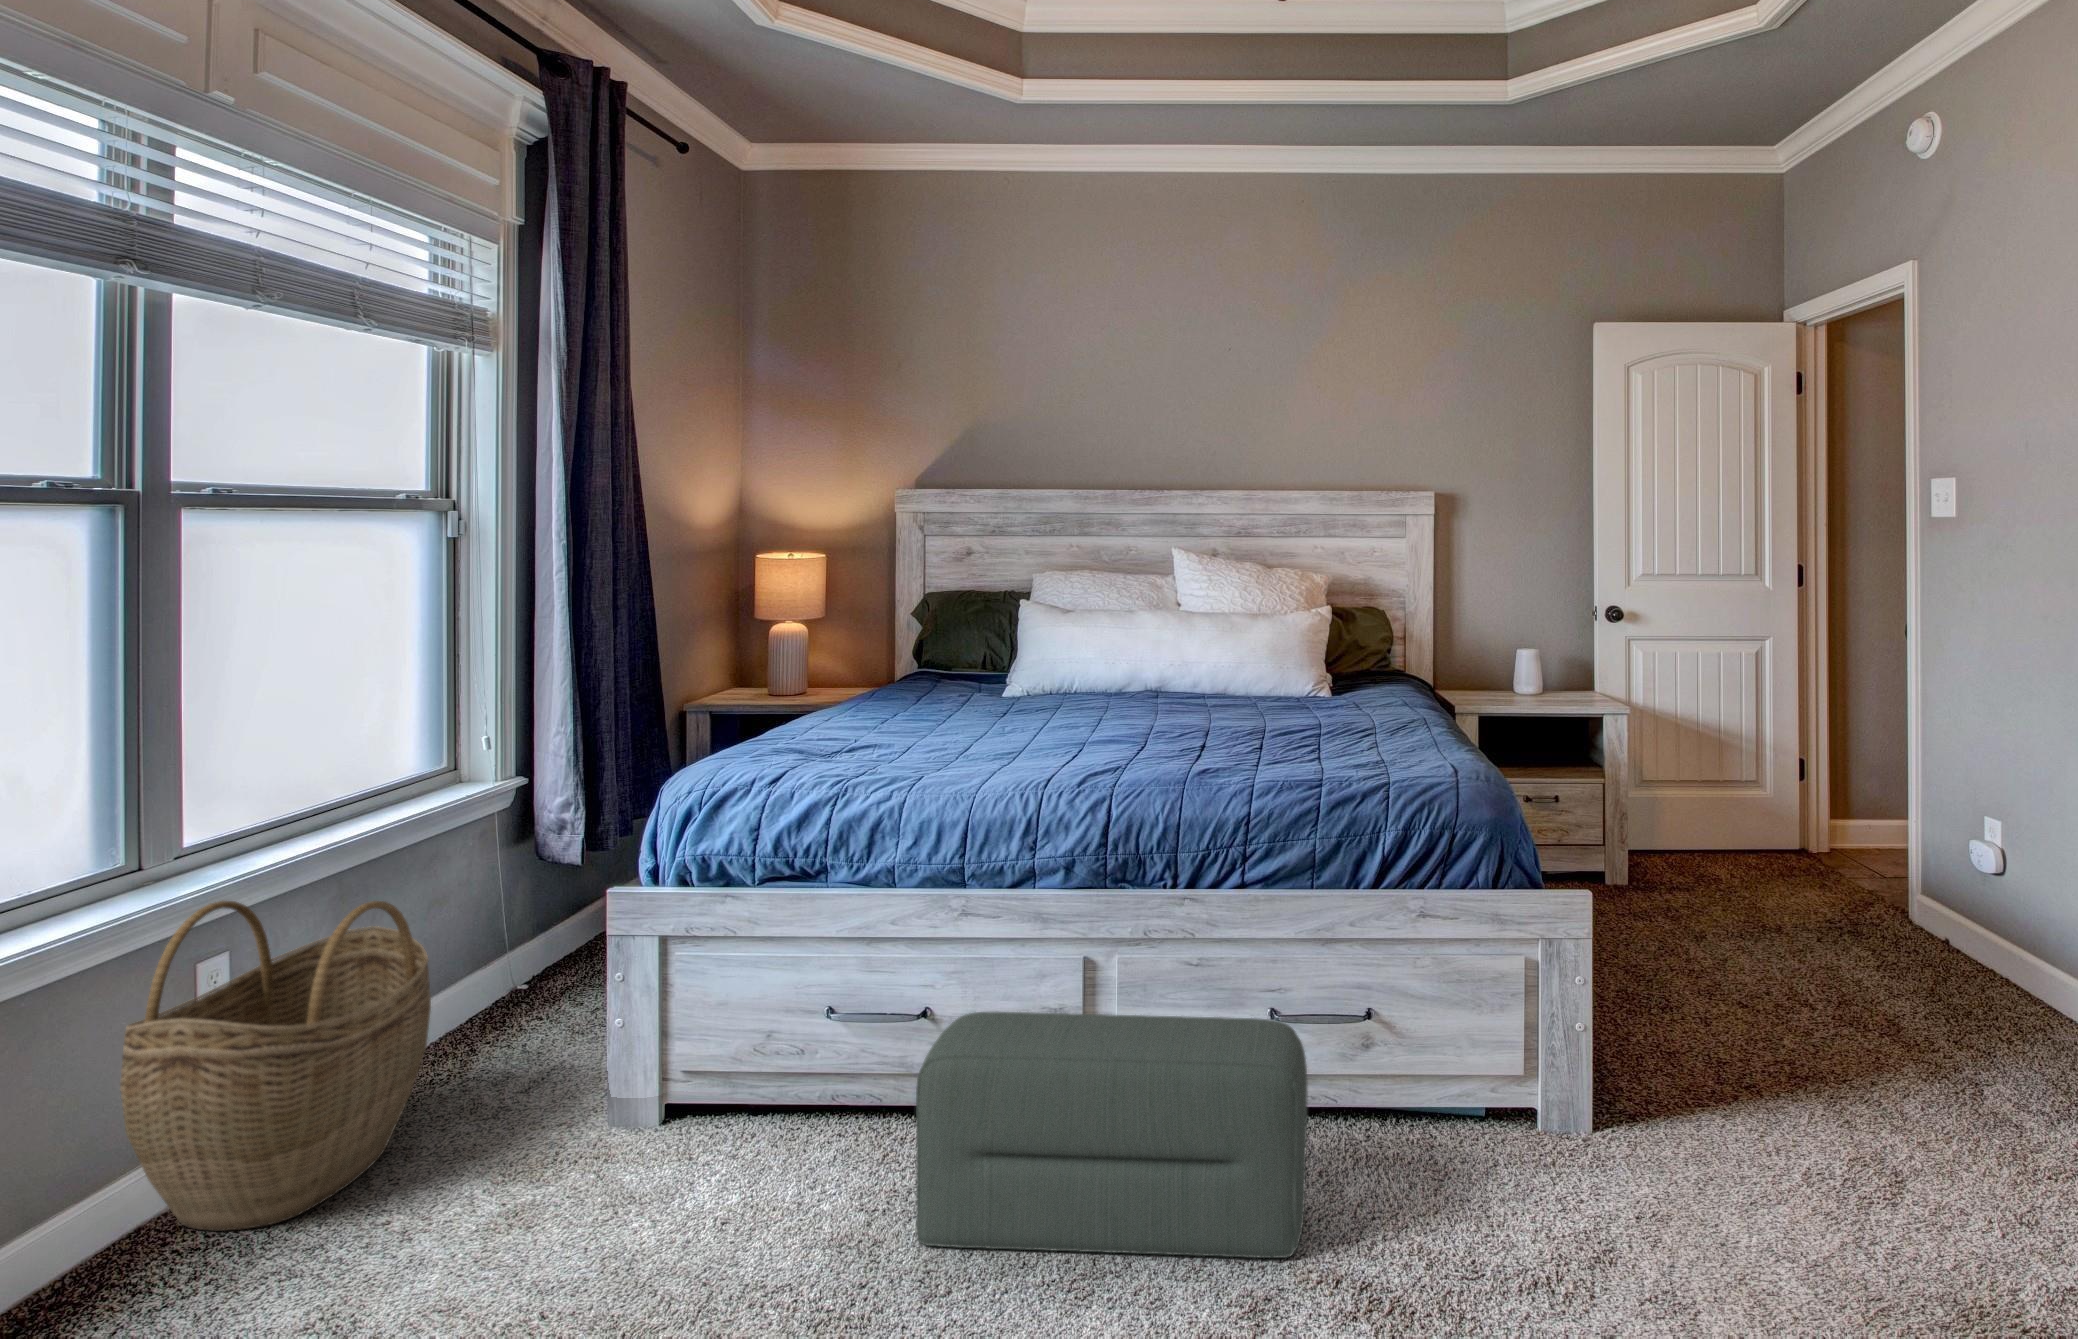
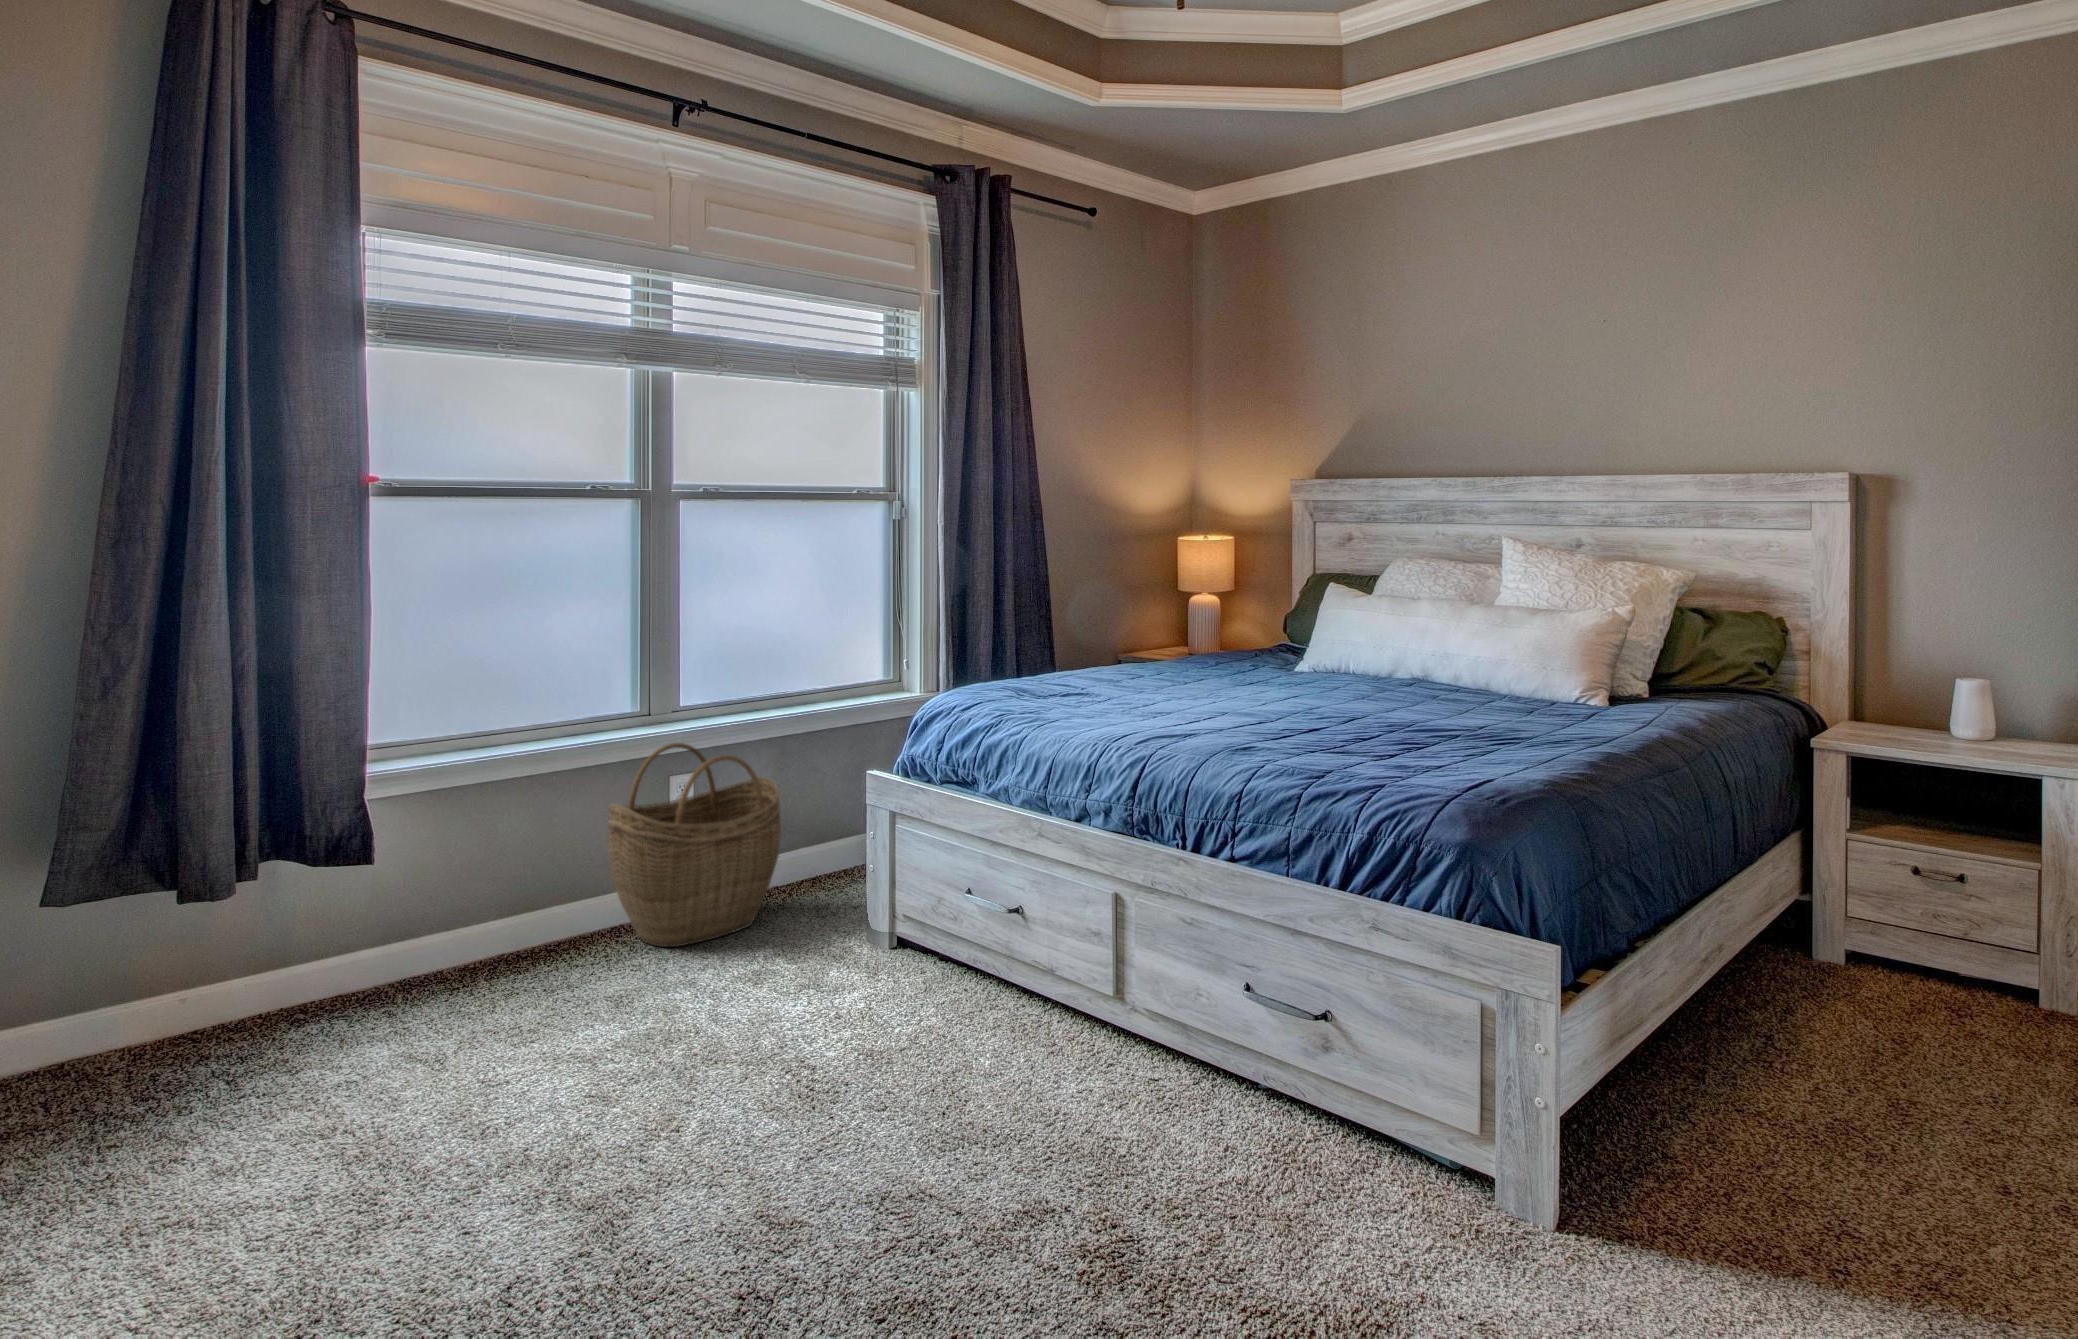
pouf: present [916,1012,1308,1258] -> none [890,913,1168,1202]

